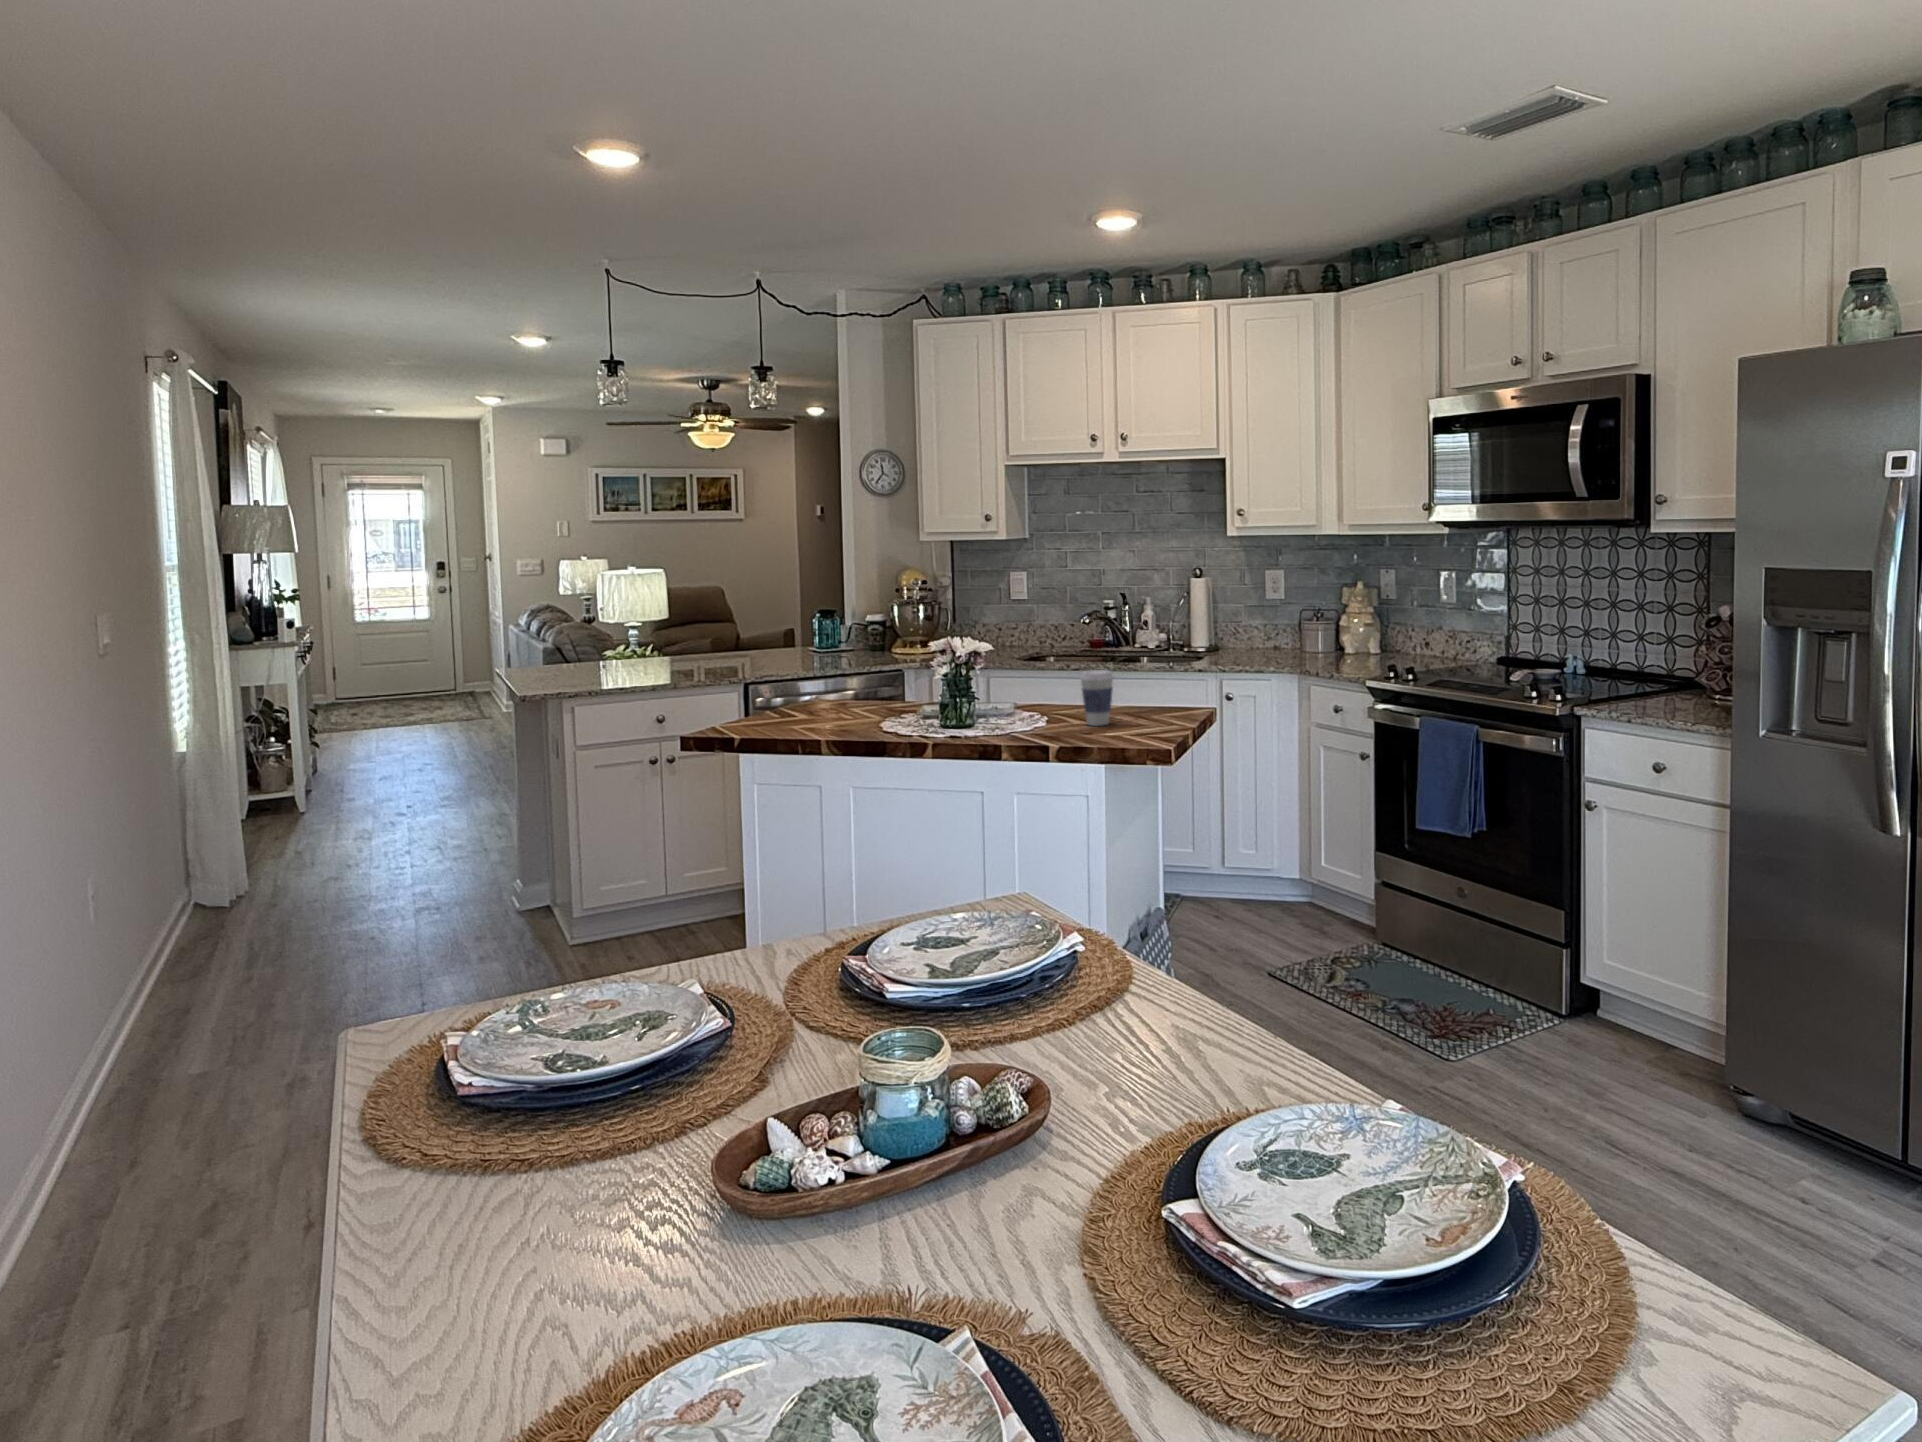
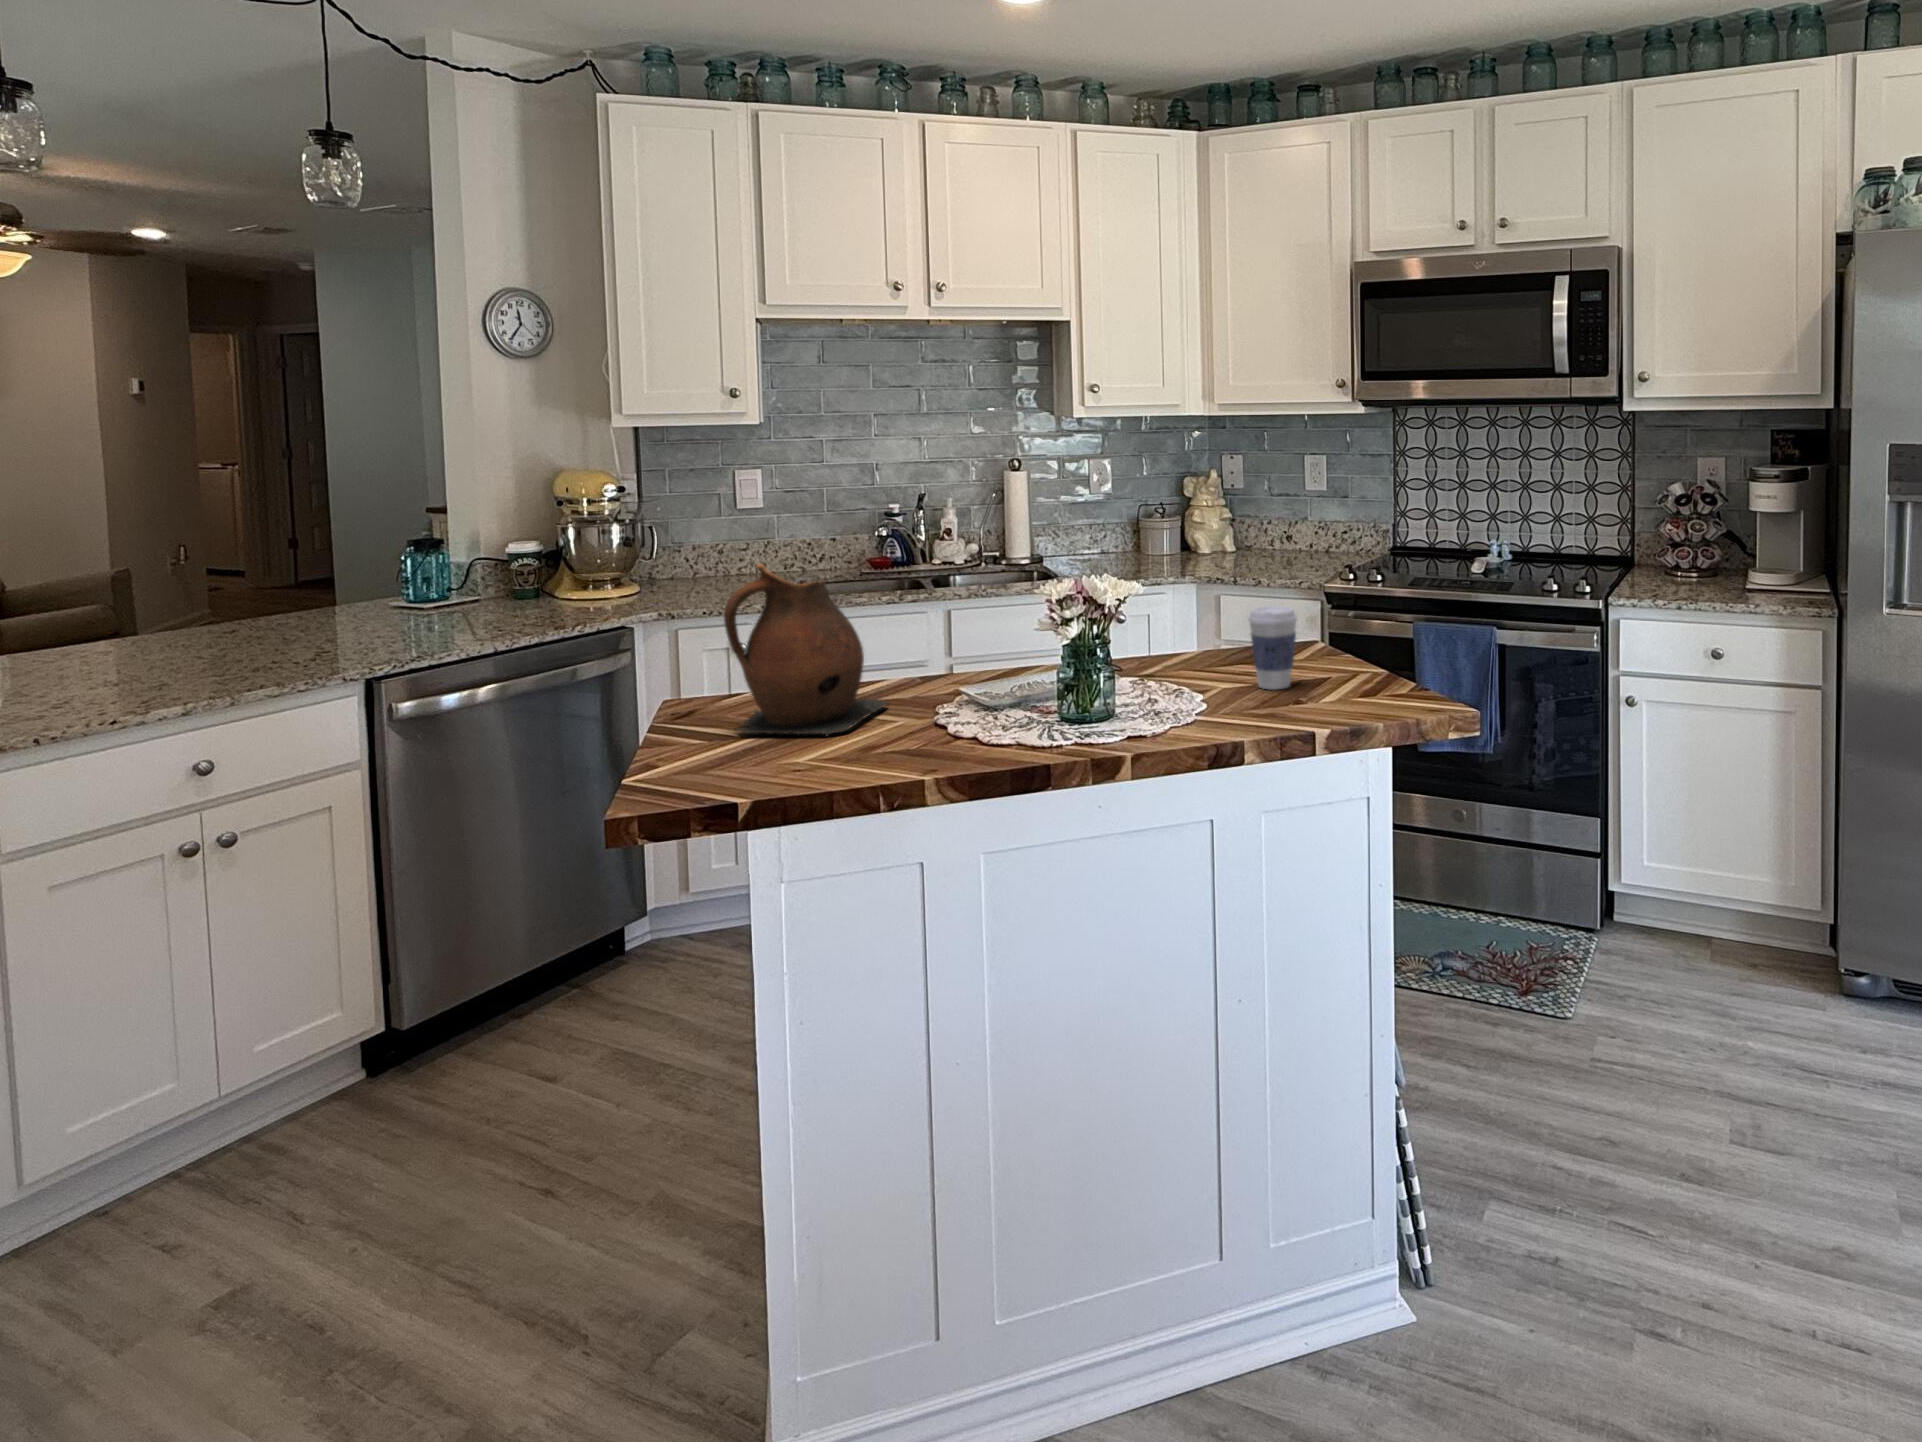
ceramic pitcher: none [794,622,888,721] -> present [724,564,888,736]

